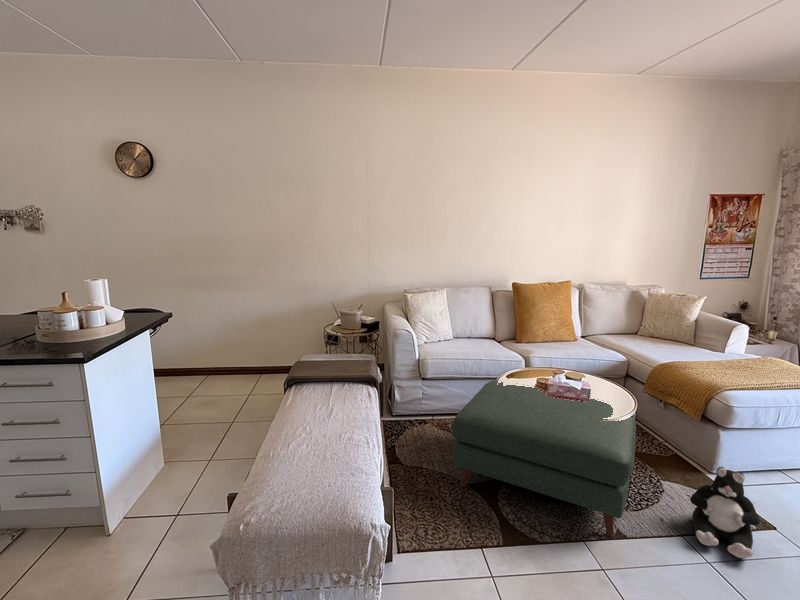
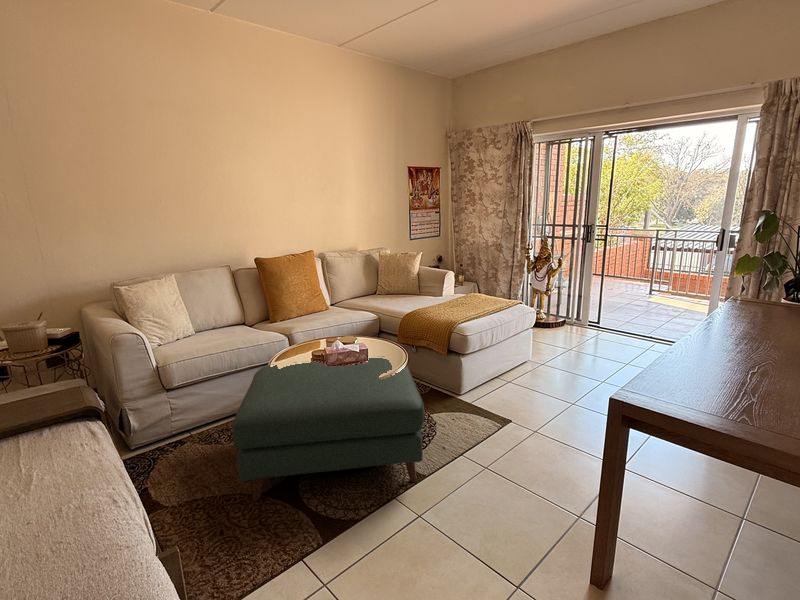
plush toy: present [690,467,760,558] -> none [460,385,510,454]

